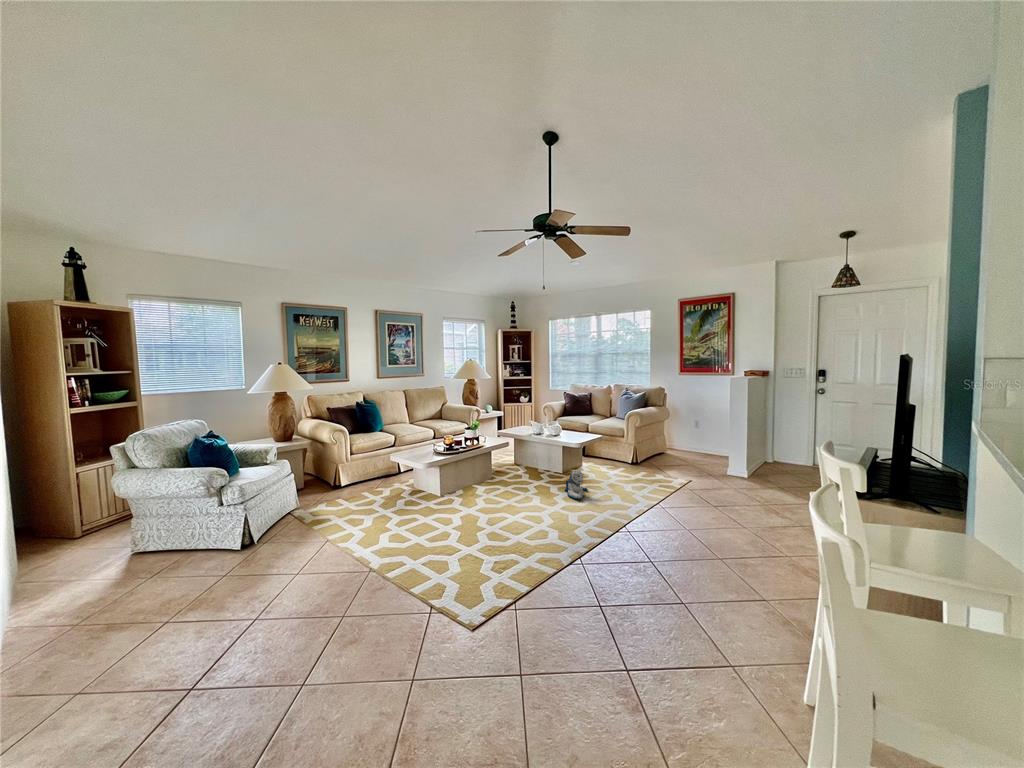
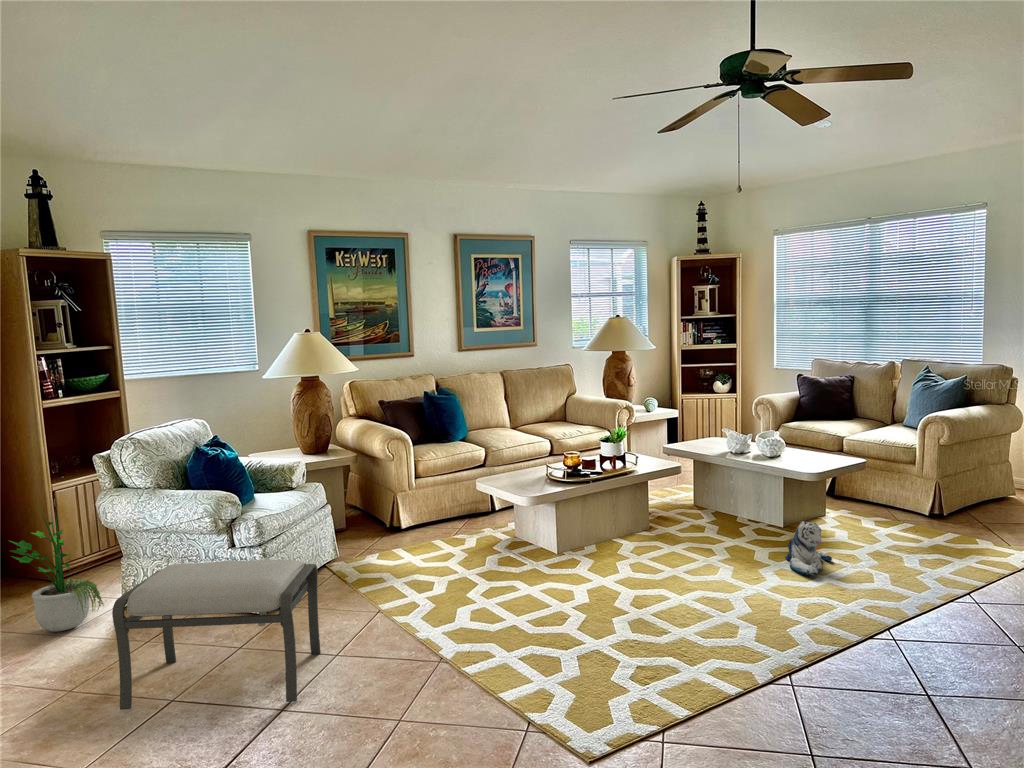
potted plant: none [23,483,113,580] -> present [10,509,104,631]
ottoman: none [115,514,287,639] -> present [112,559,321,710]

